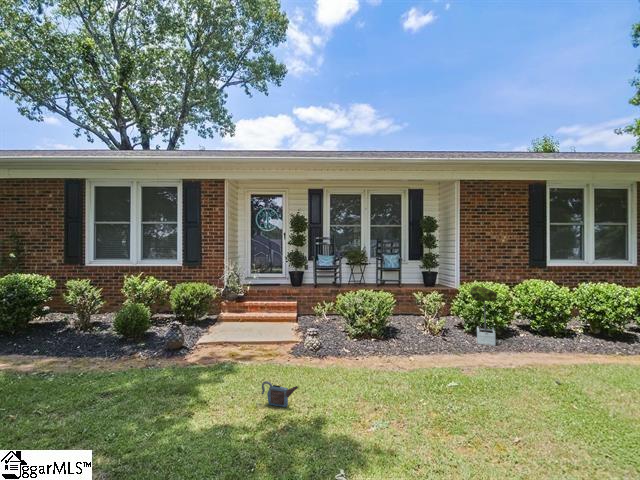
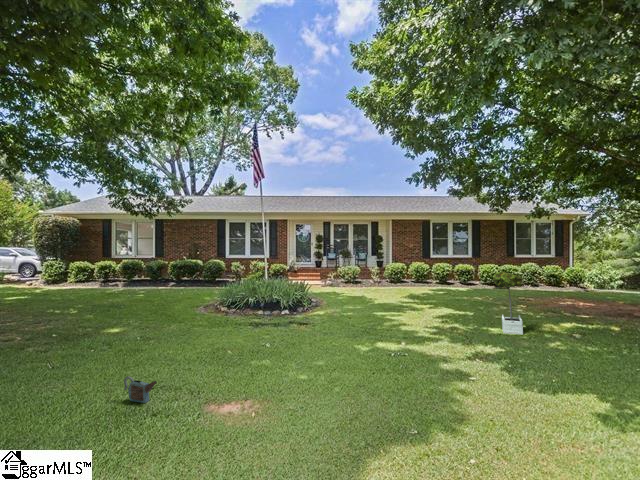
watering can: present [262,381,298,407] -> present [124,376,157,403]

